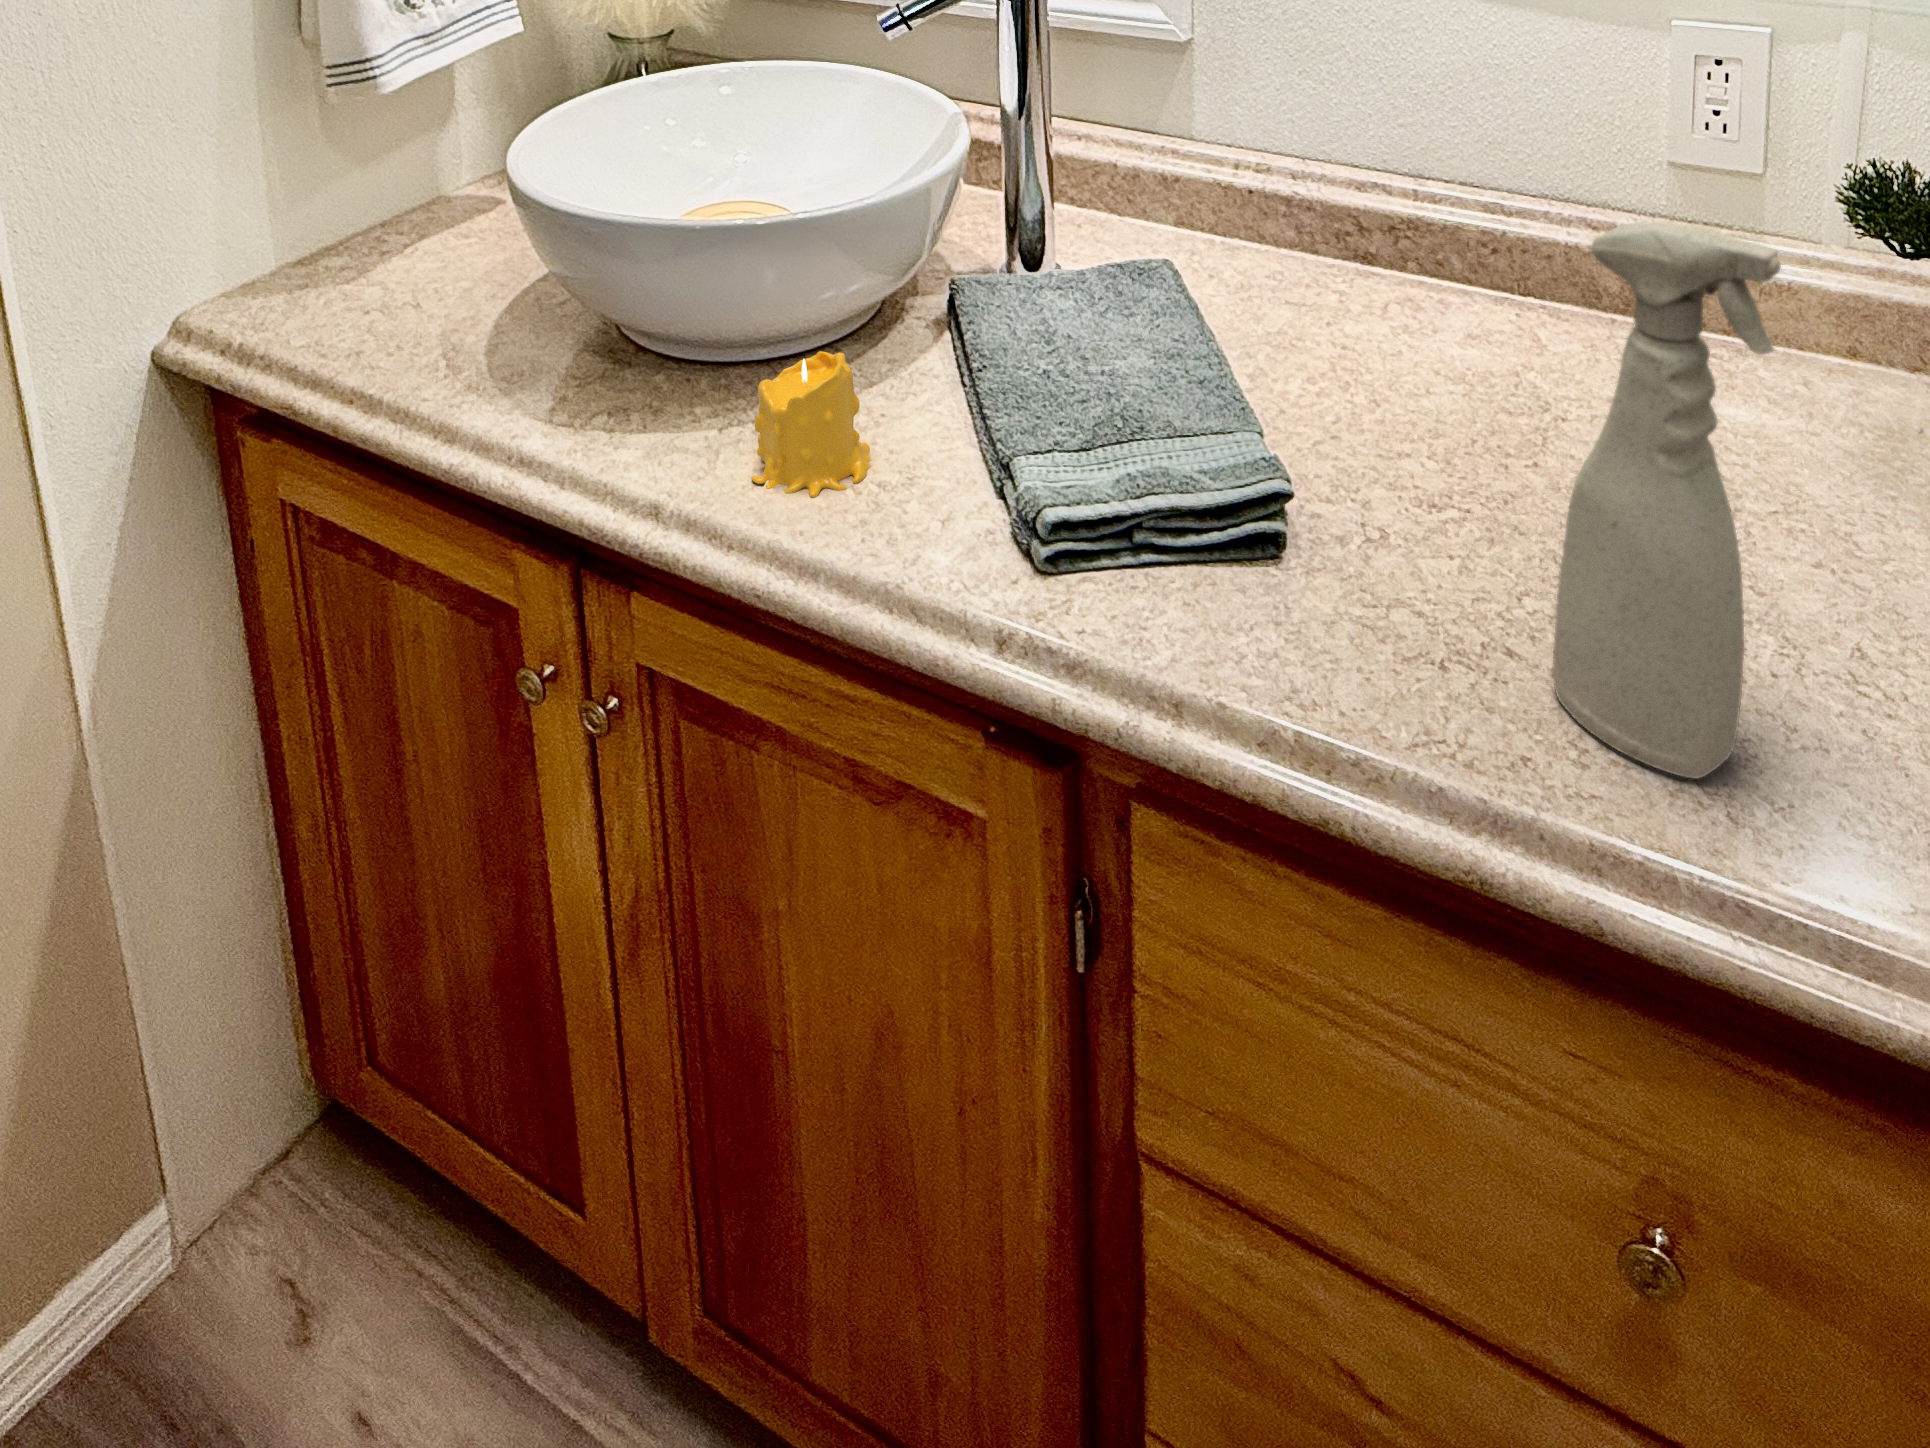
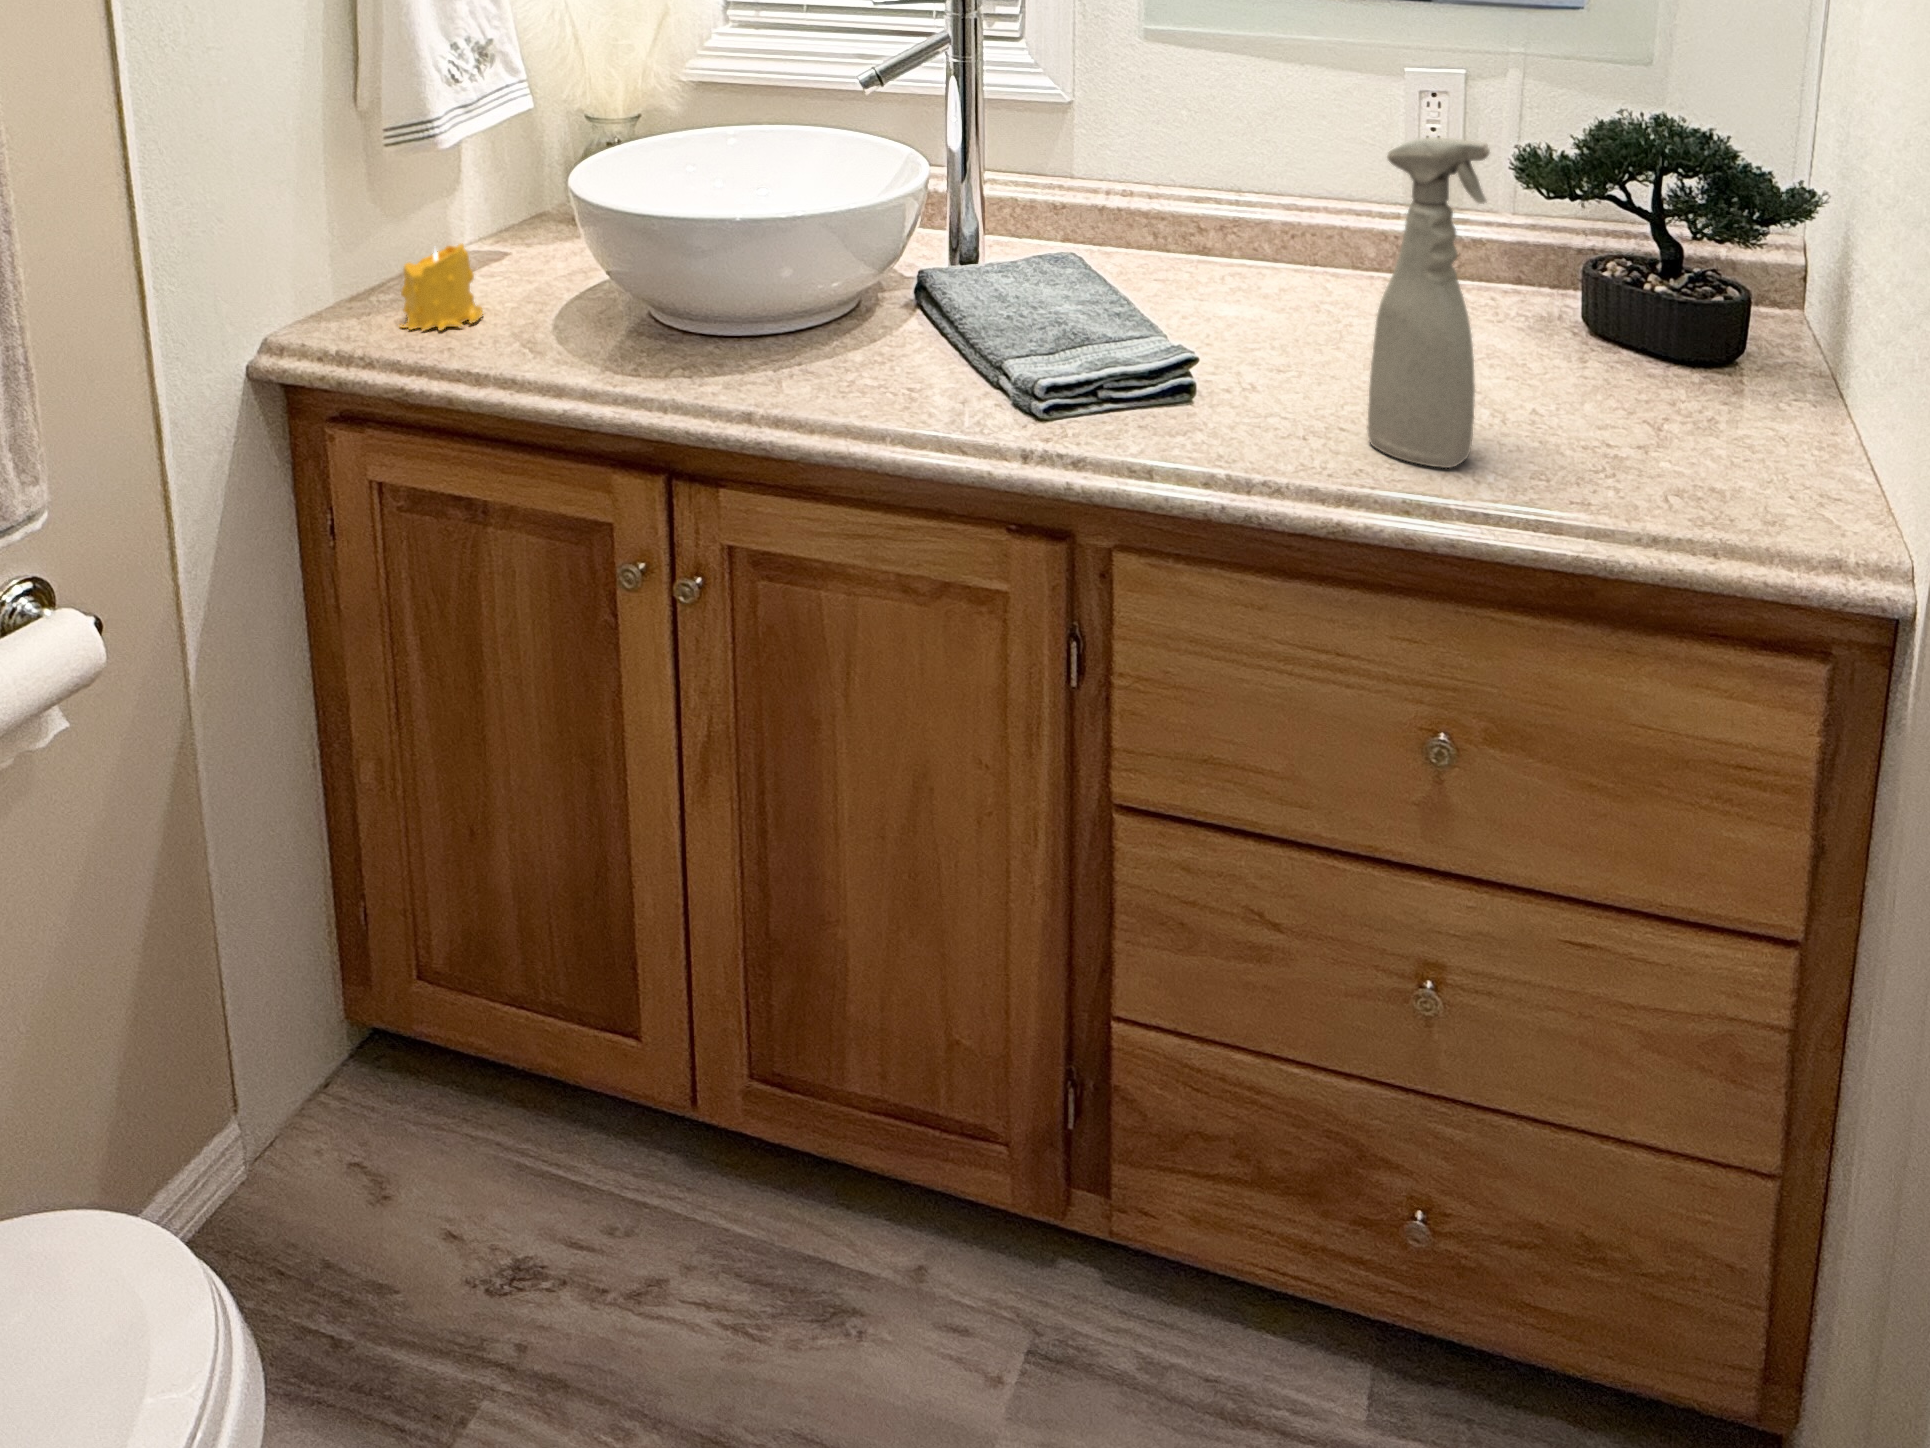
candle: present [751,351,872,498] -> present [400,244,483,331]

